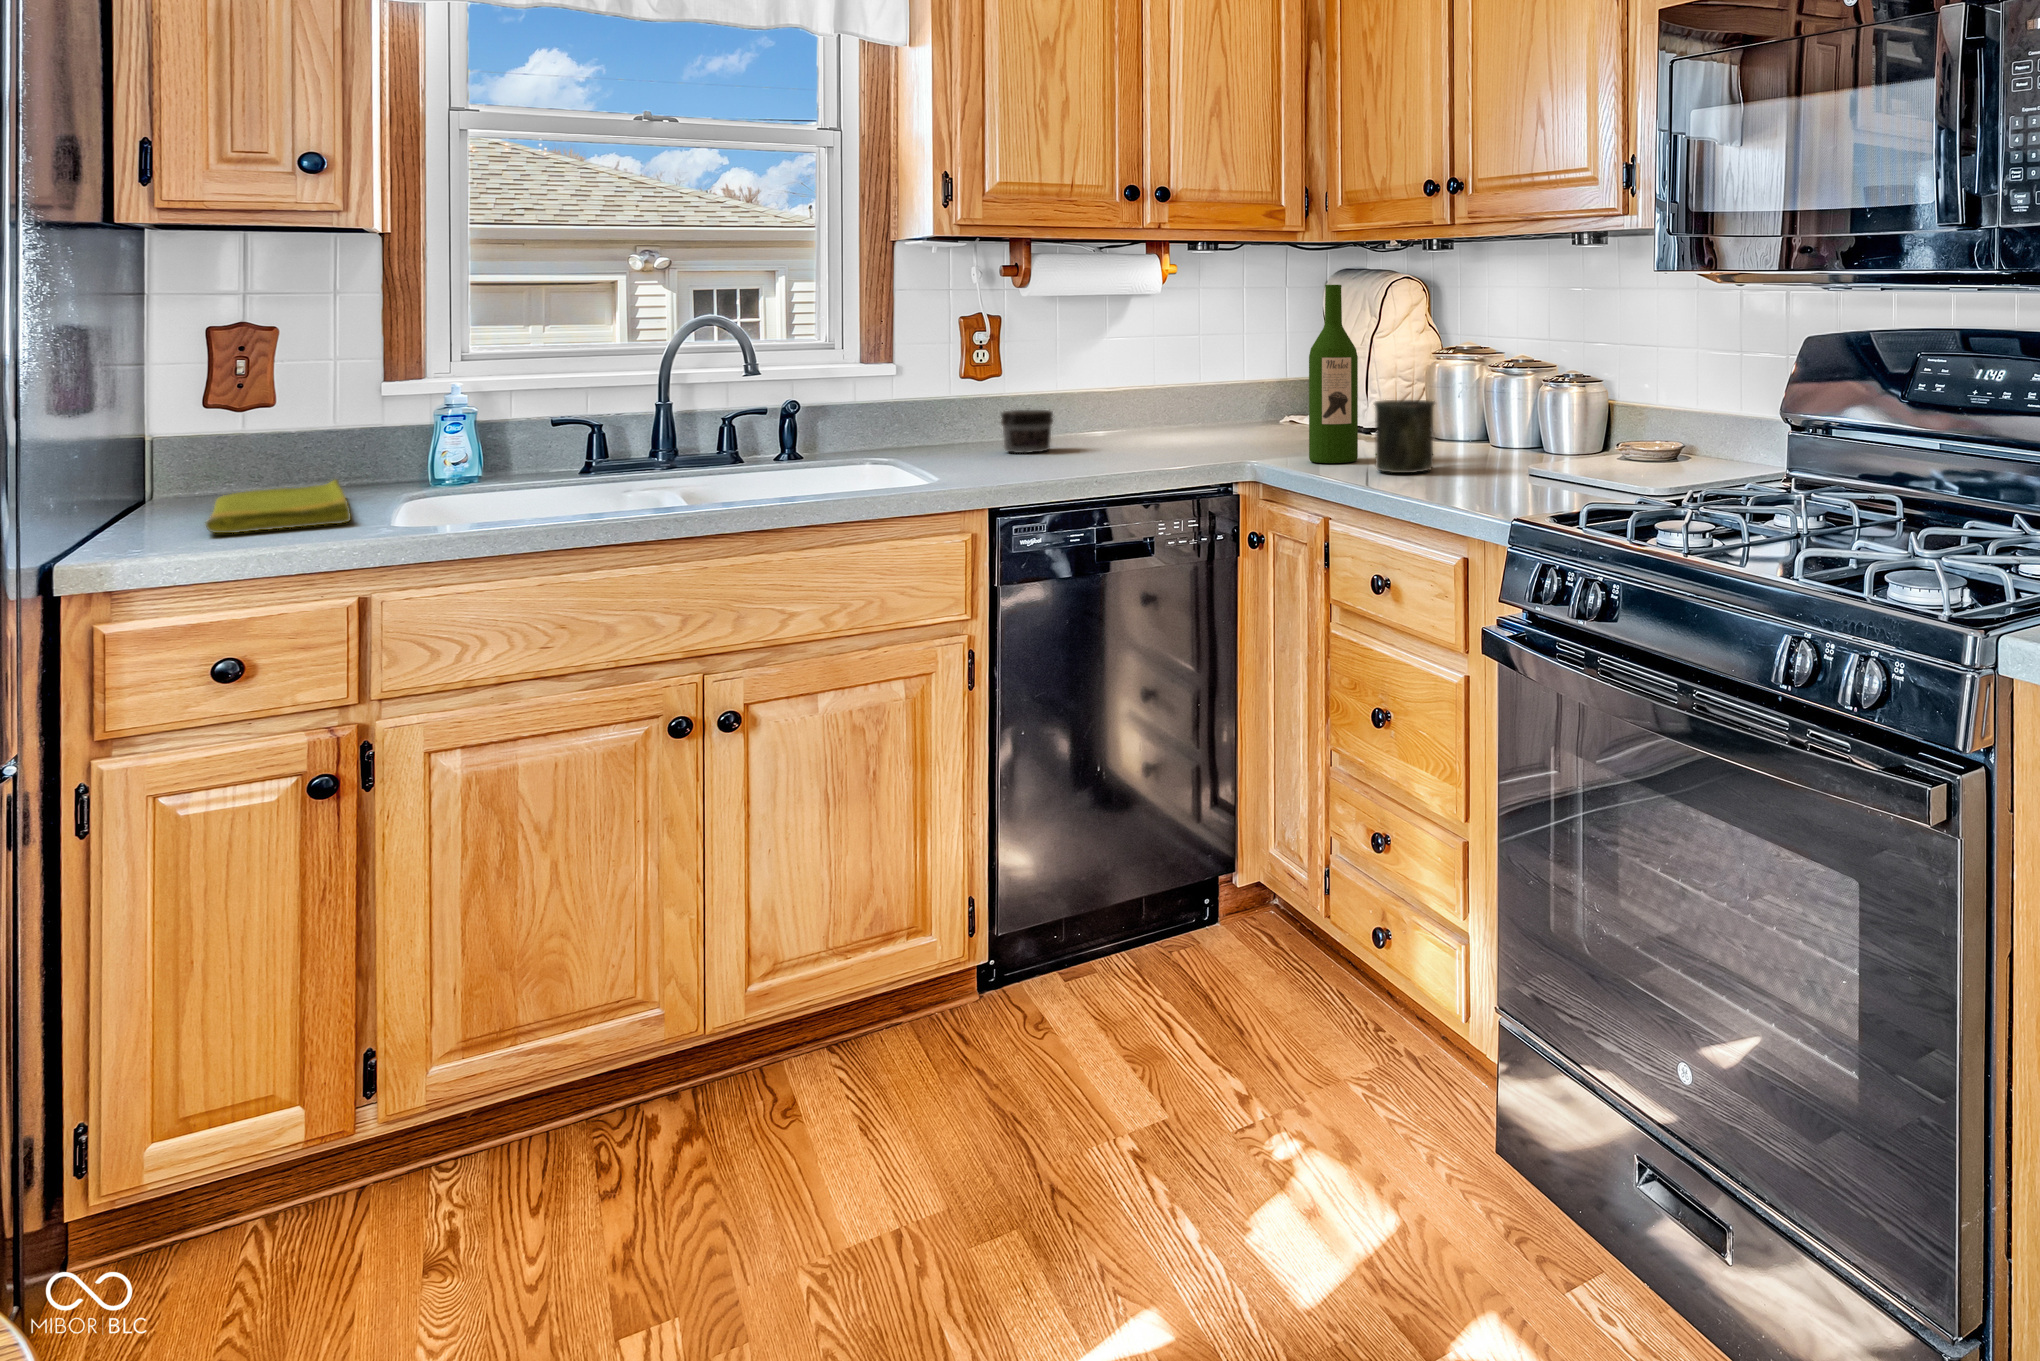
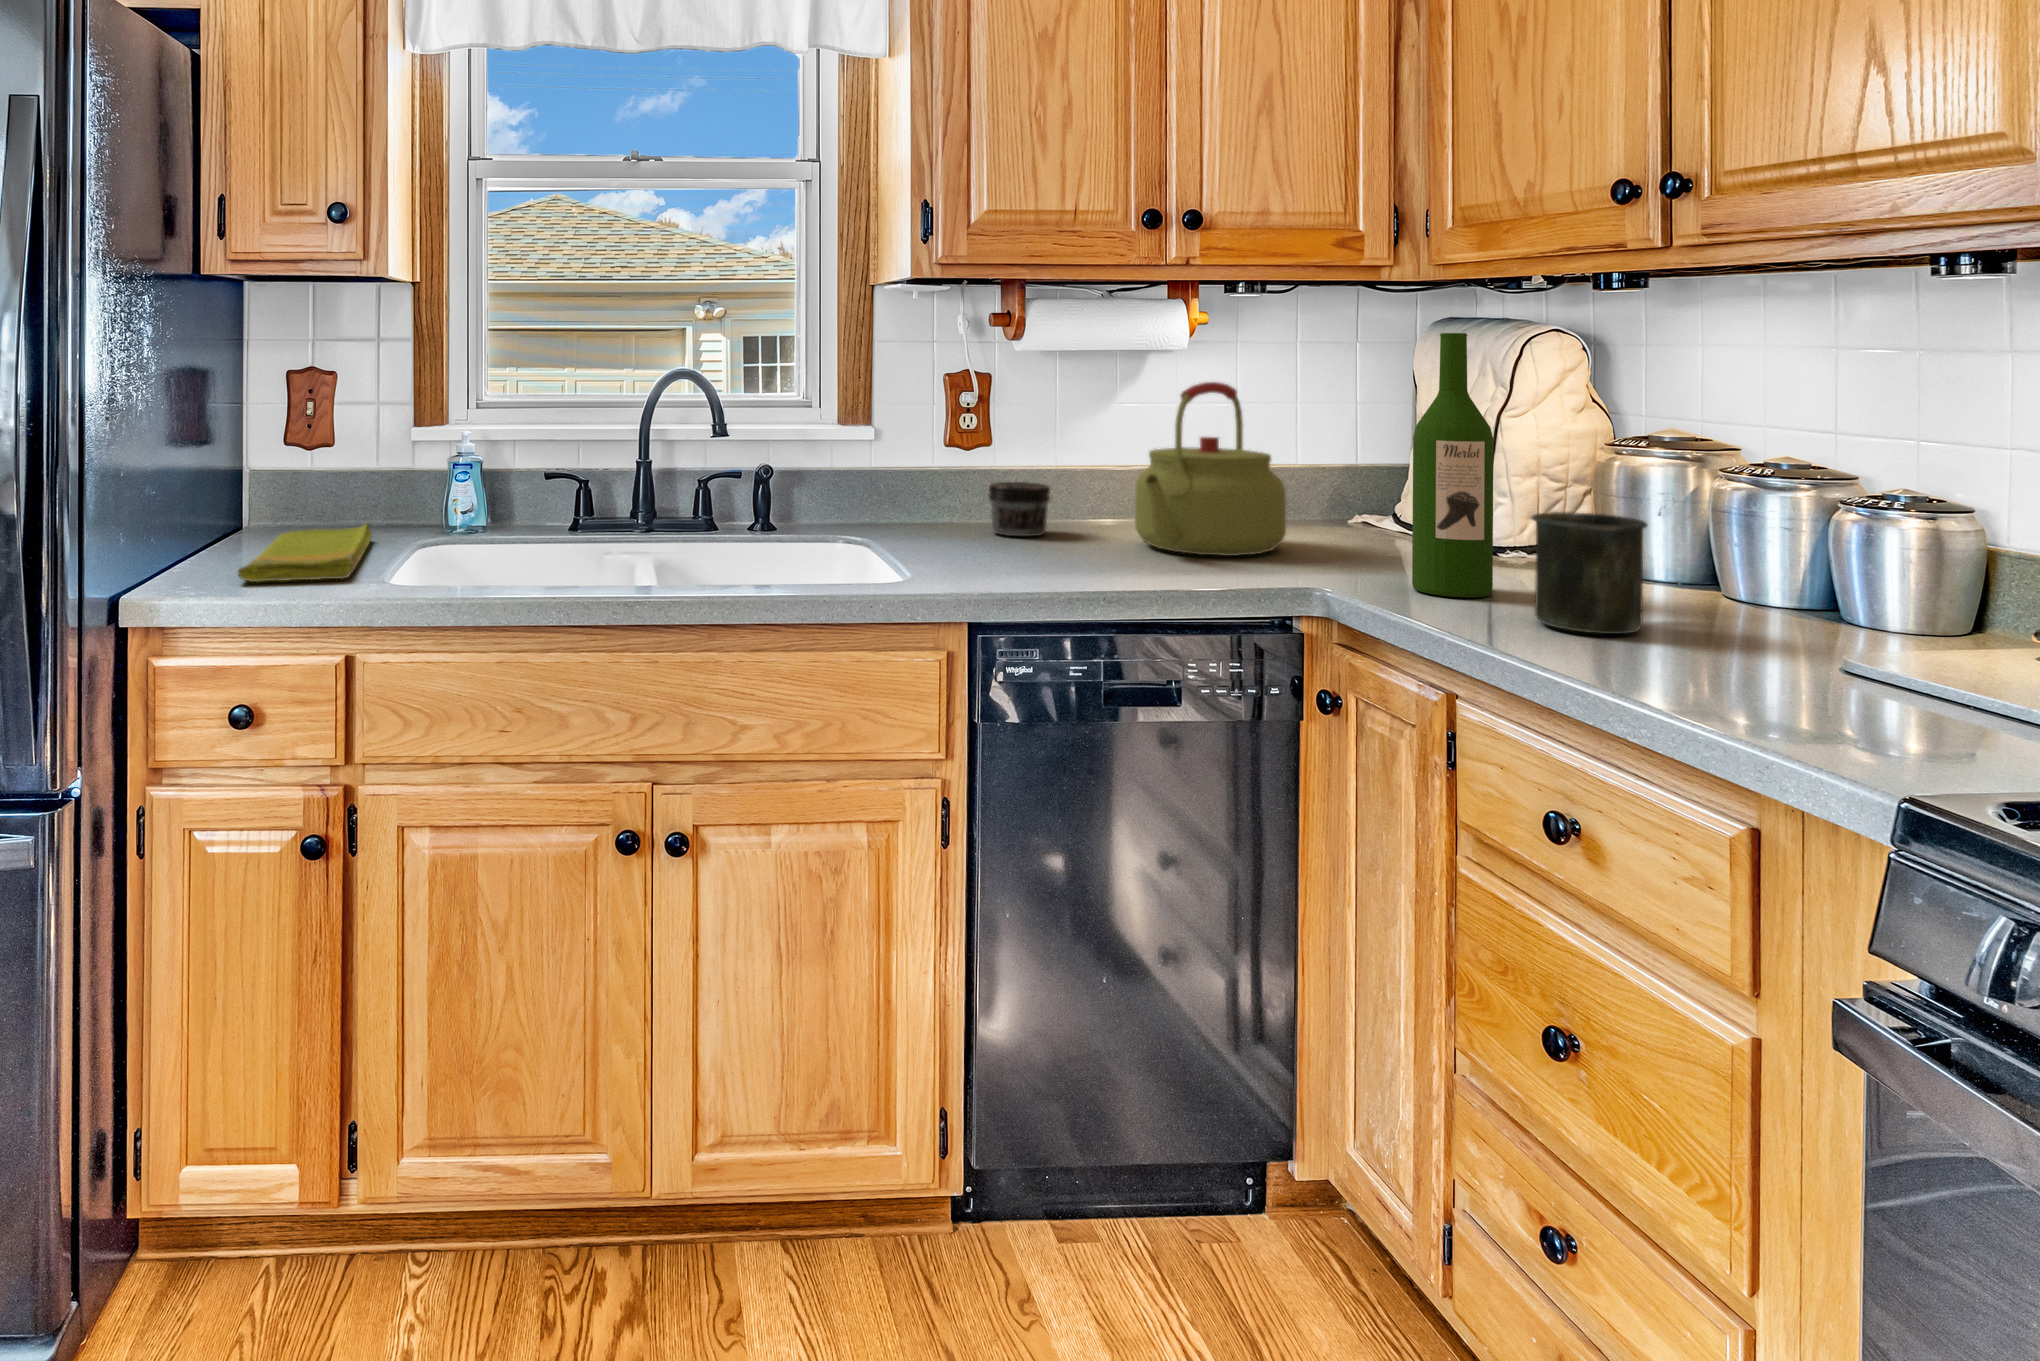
kettle: none [1121,324,1232,454] -> present [1135,382,1286,556]

